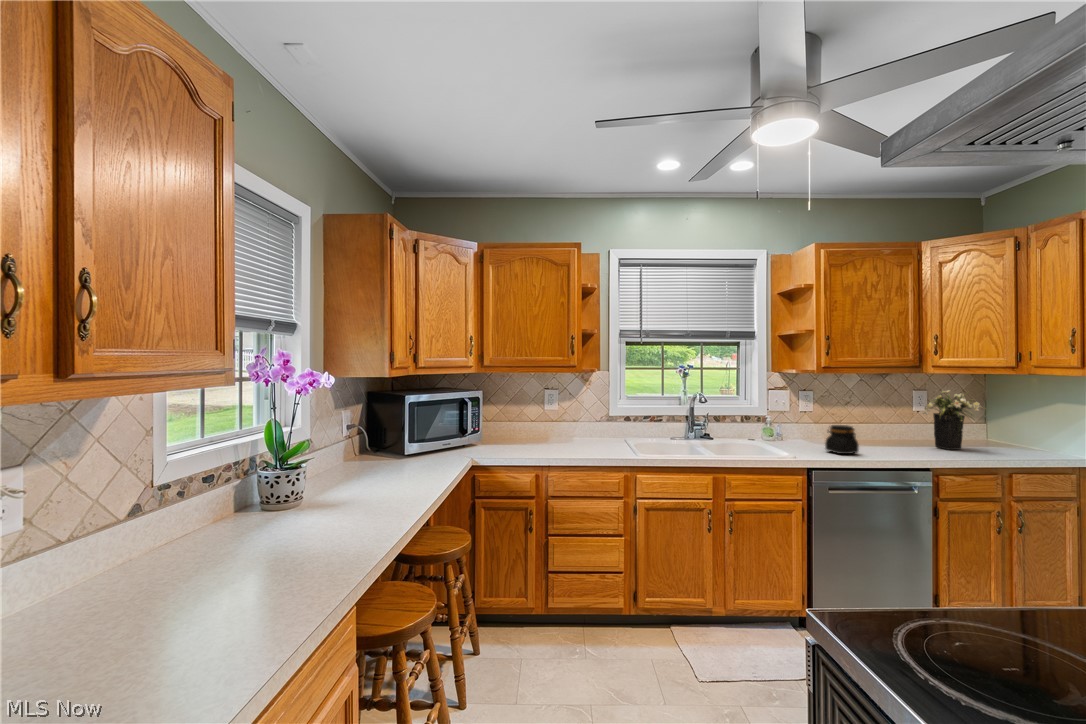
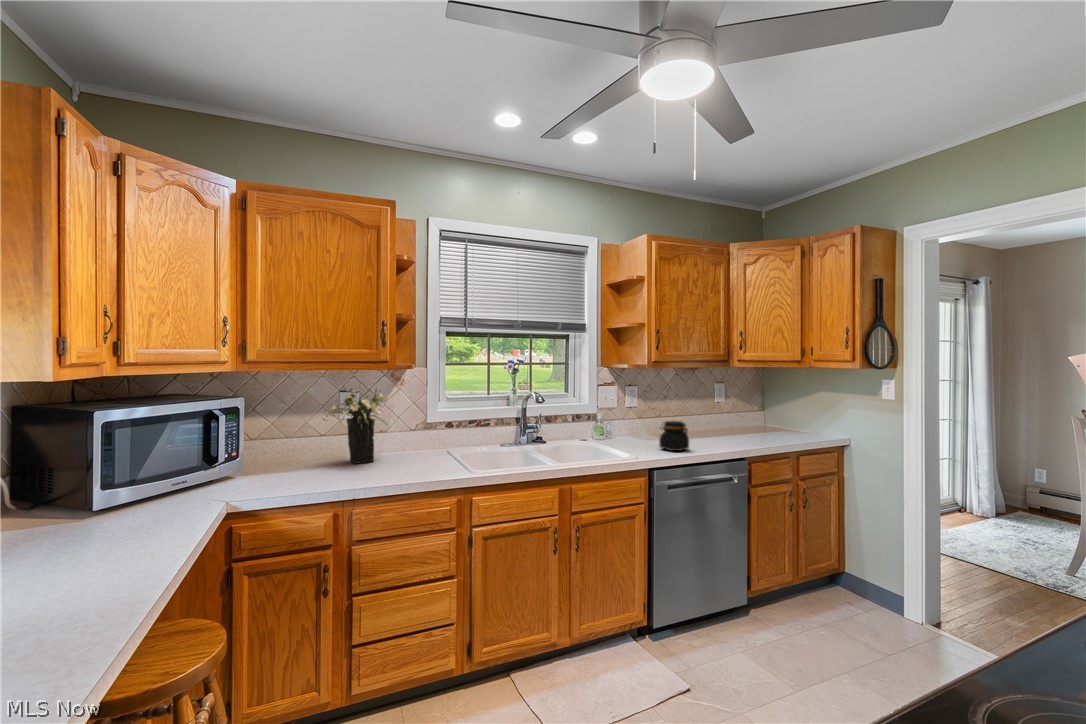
flower arrangement: present [923,390,980,450] -> present [323,389,388,464]

